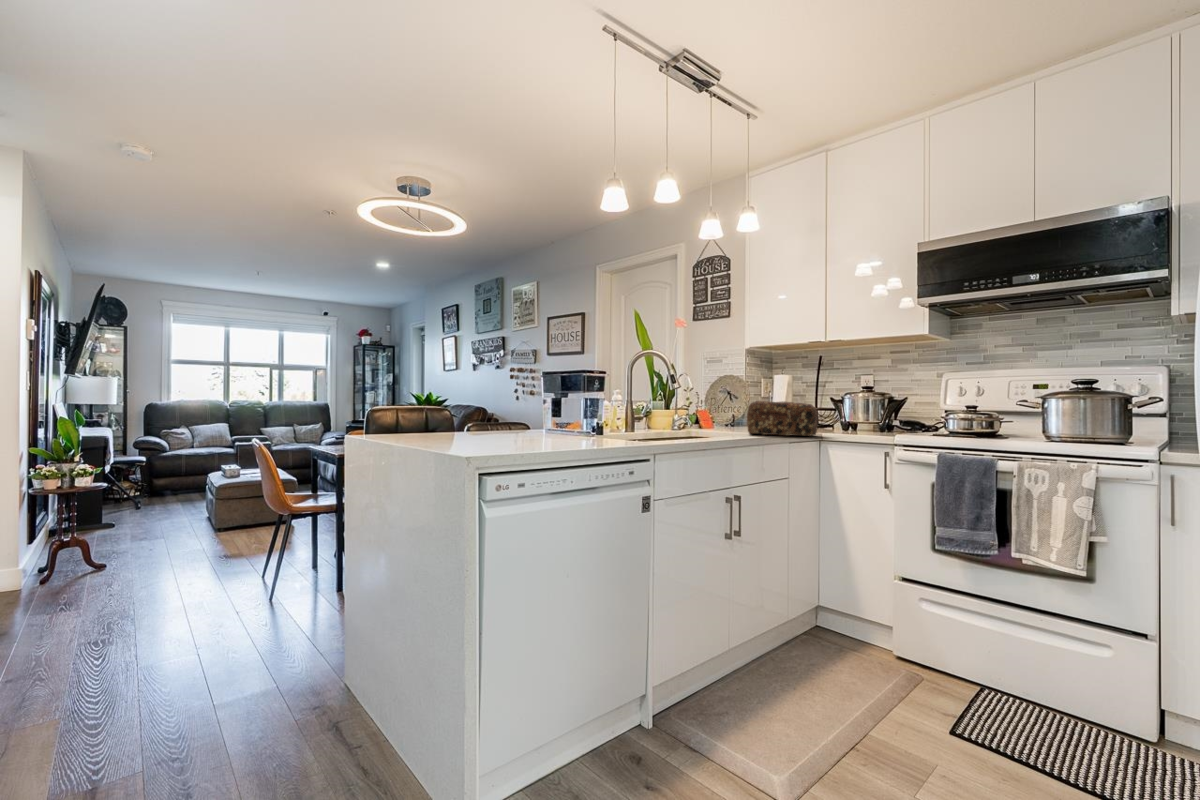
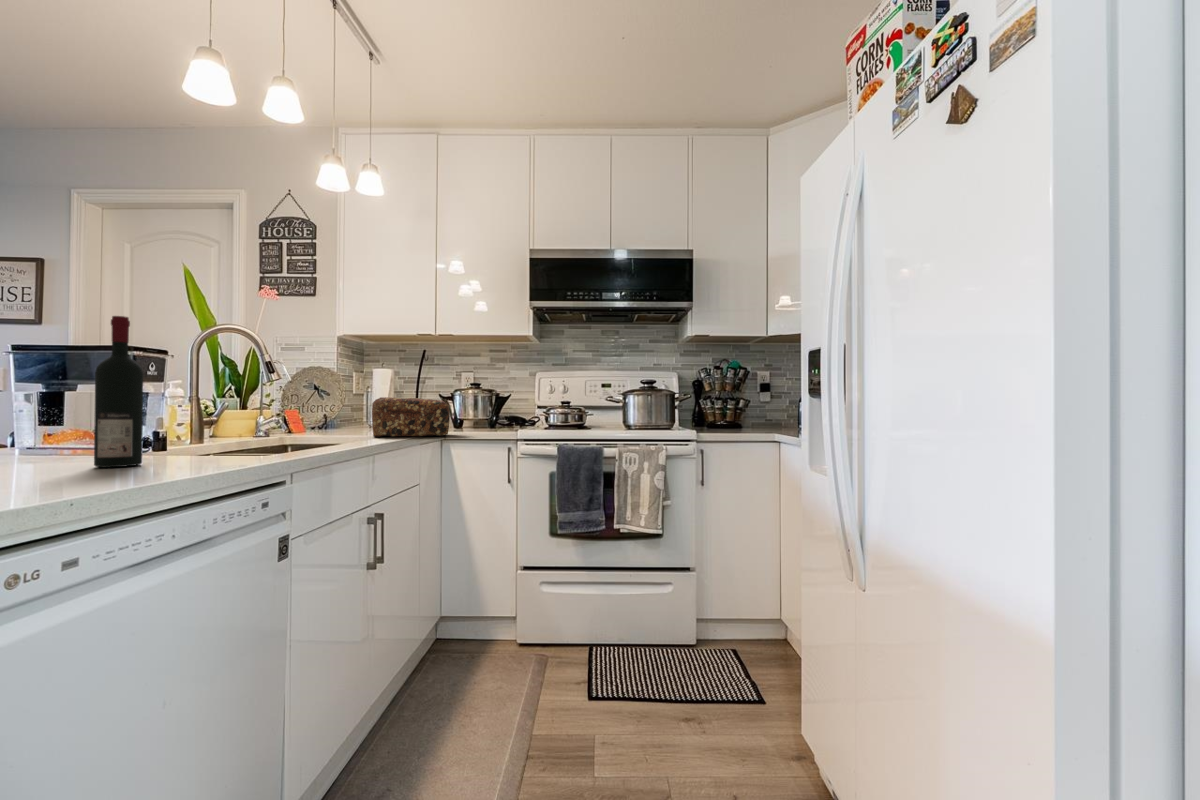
wine bottle: none [557,352,579,441] -> present [94,316,143,467]

